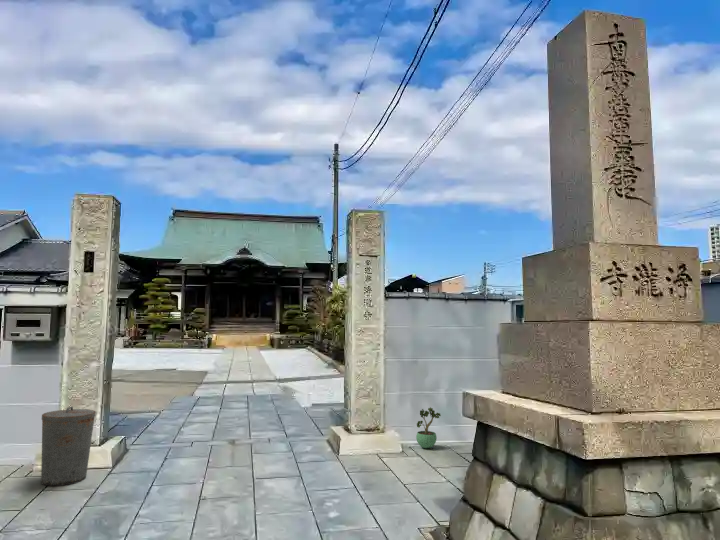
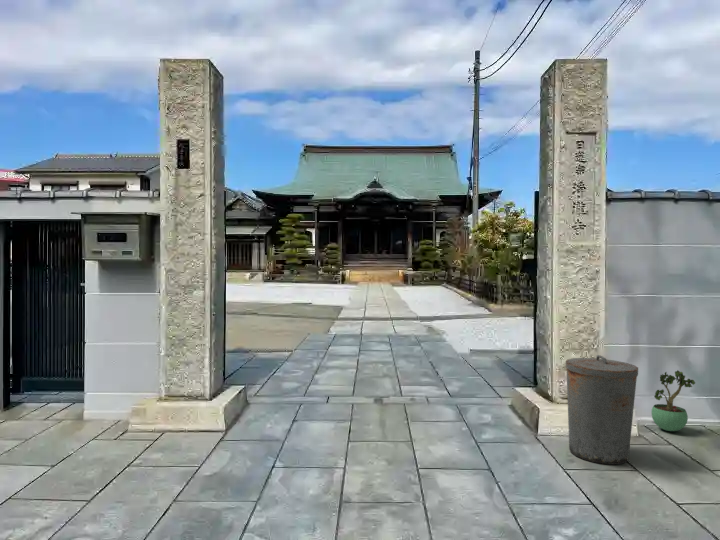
trash can: present [41,407,96,486] -> present [566,355,638,465]

